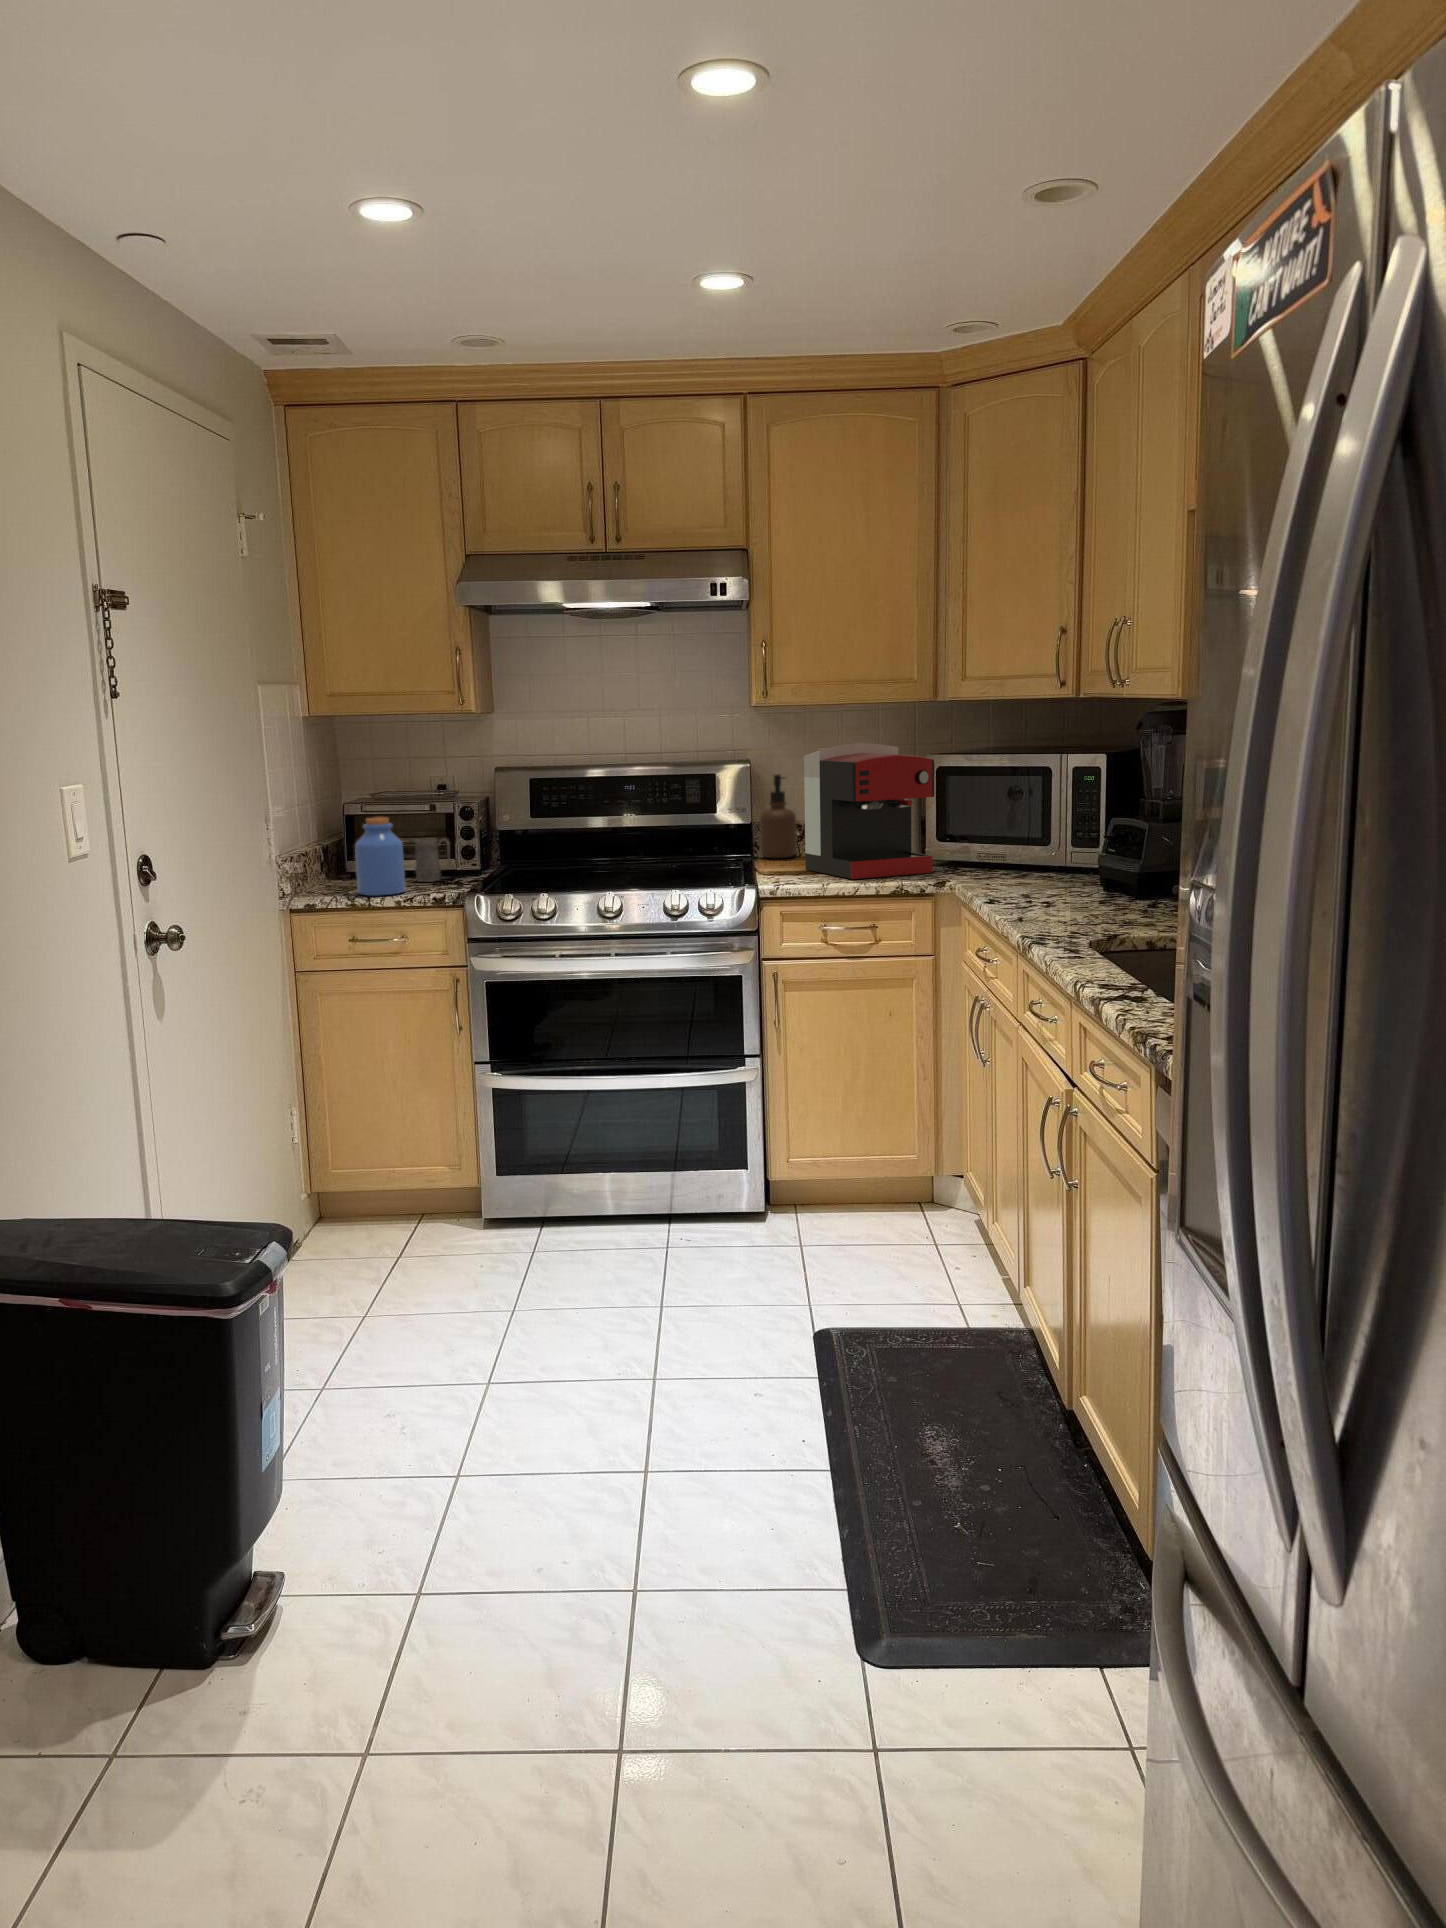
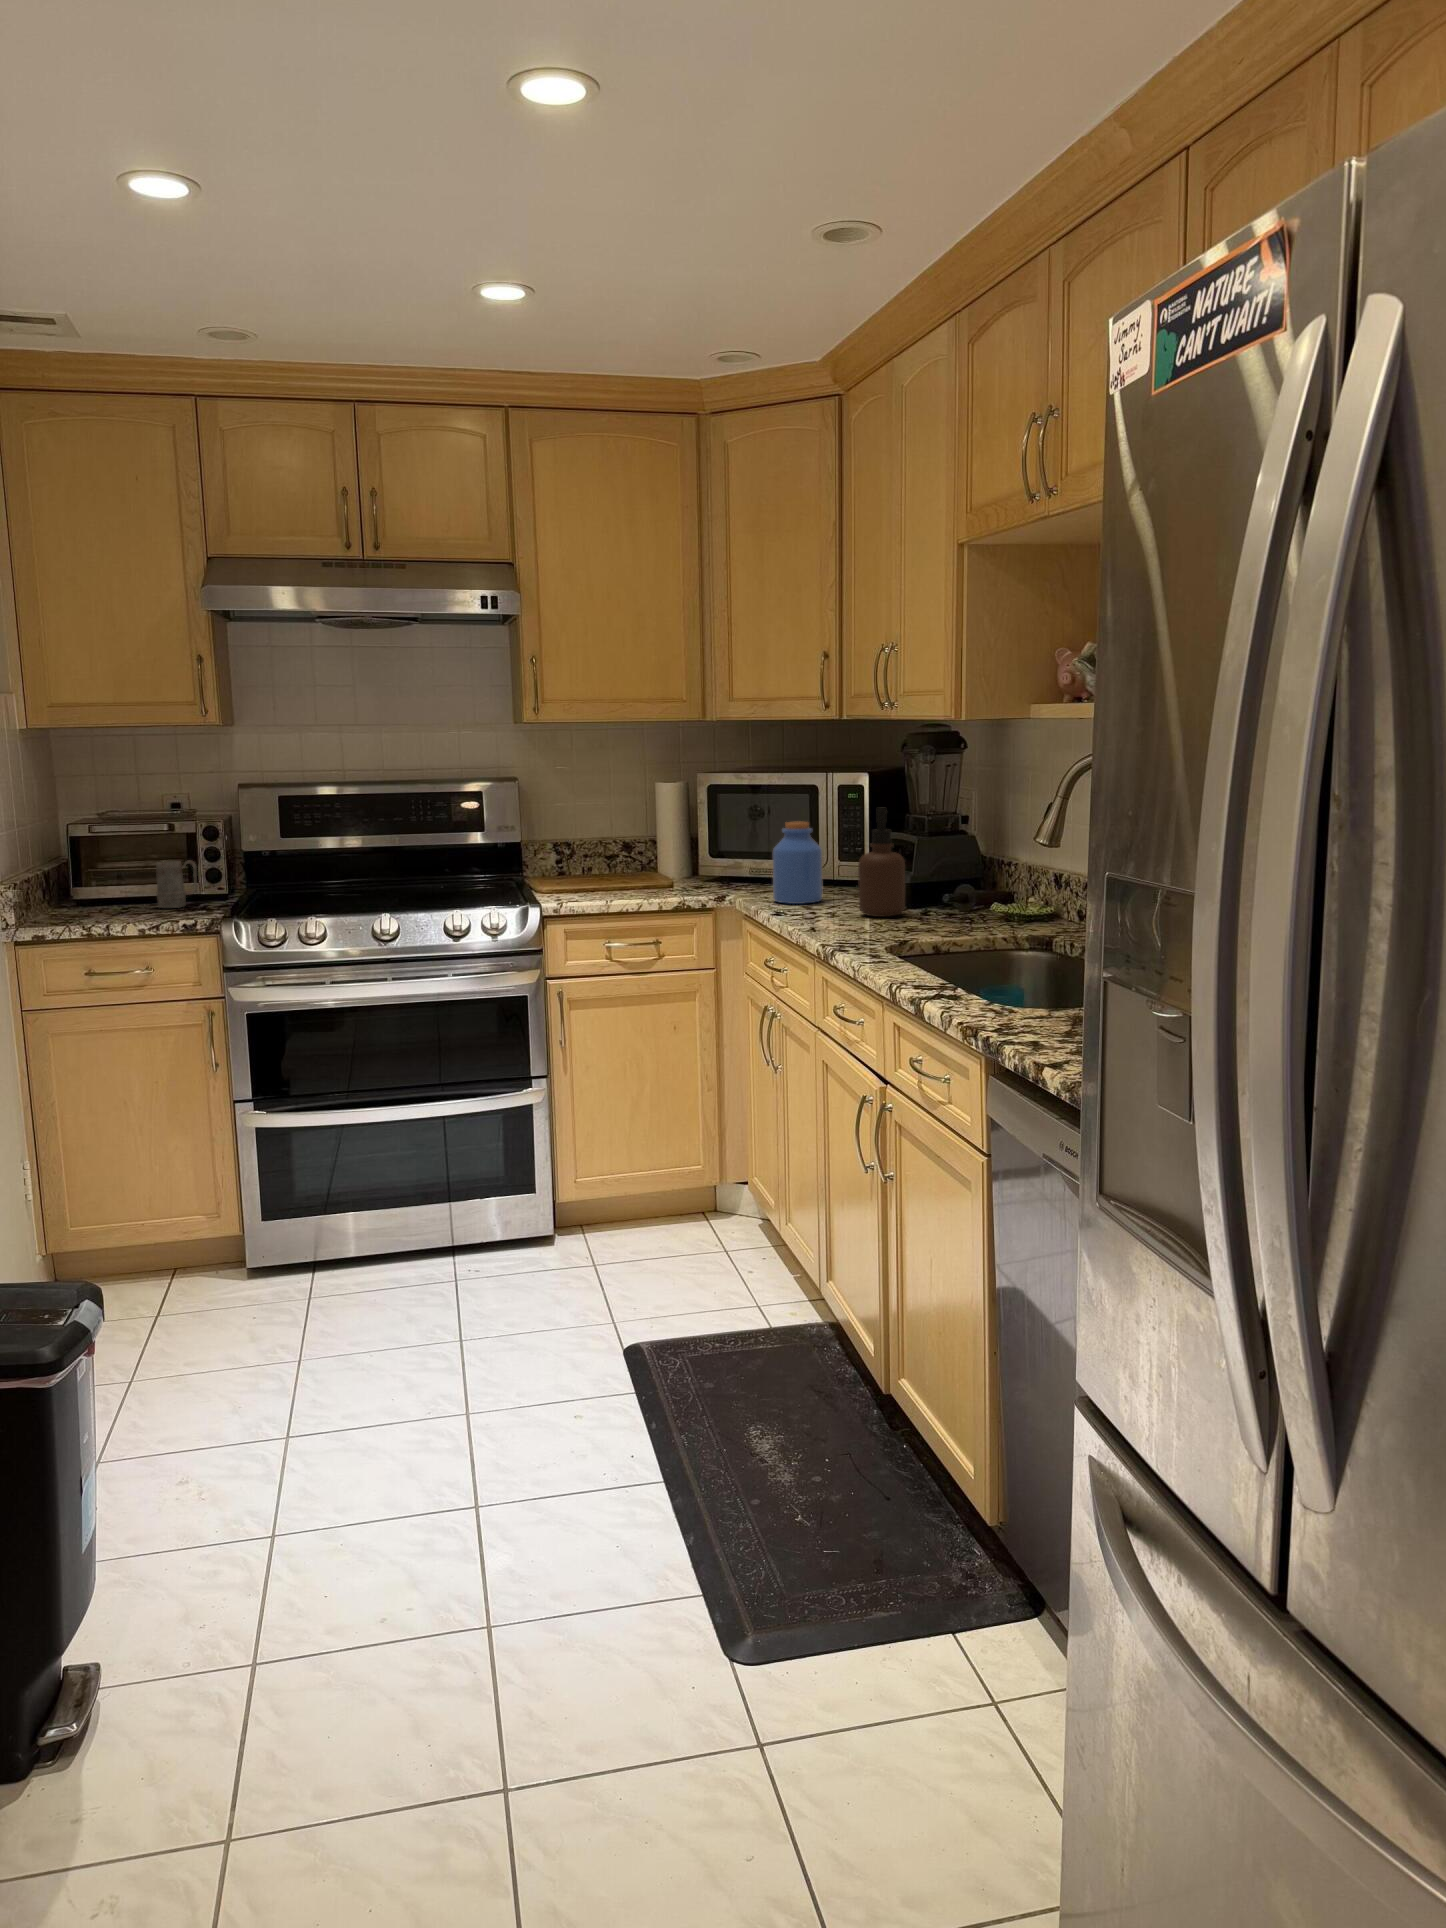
coffee maker: present [804,743,934,879] -> none [578,760,709,895]
soap dispenser: present [760,775,797,858] -> present [858,808,905,917]
jar: present [355,817,406,896] -> present [773,822,823,904]

